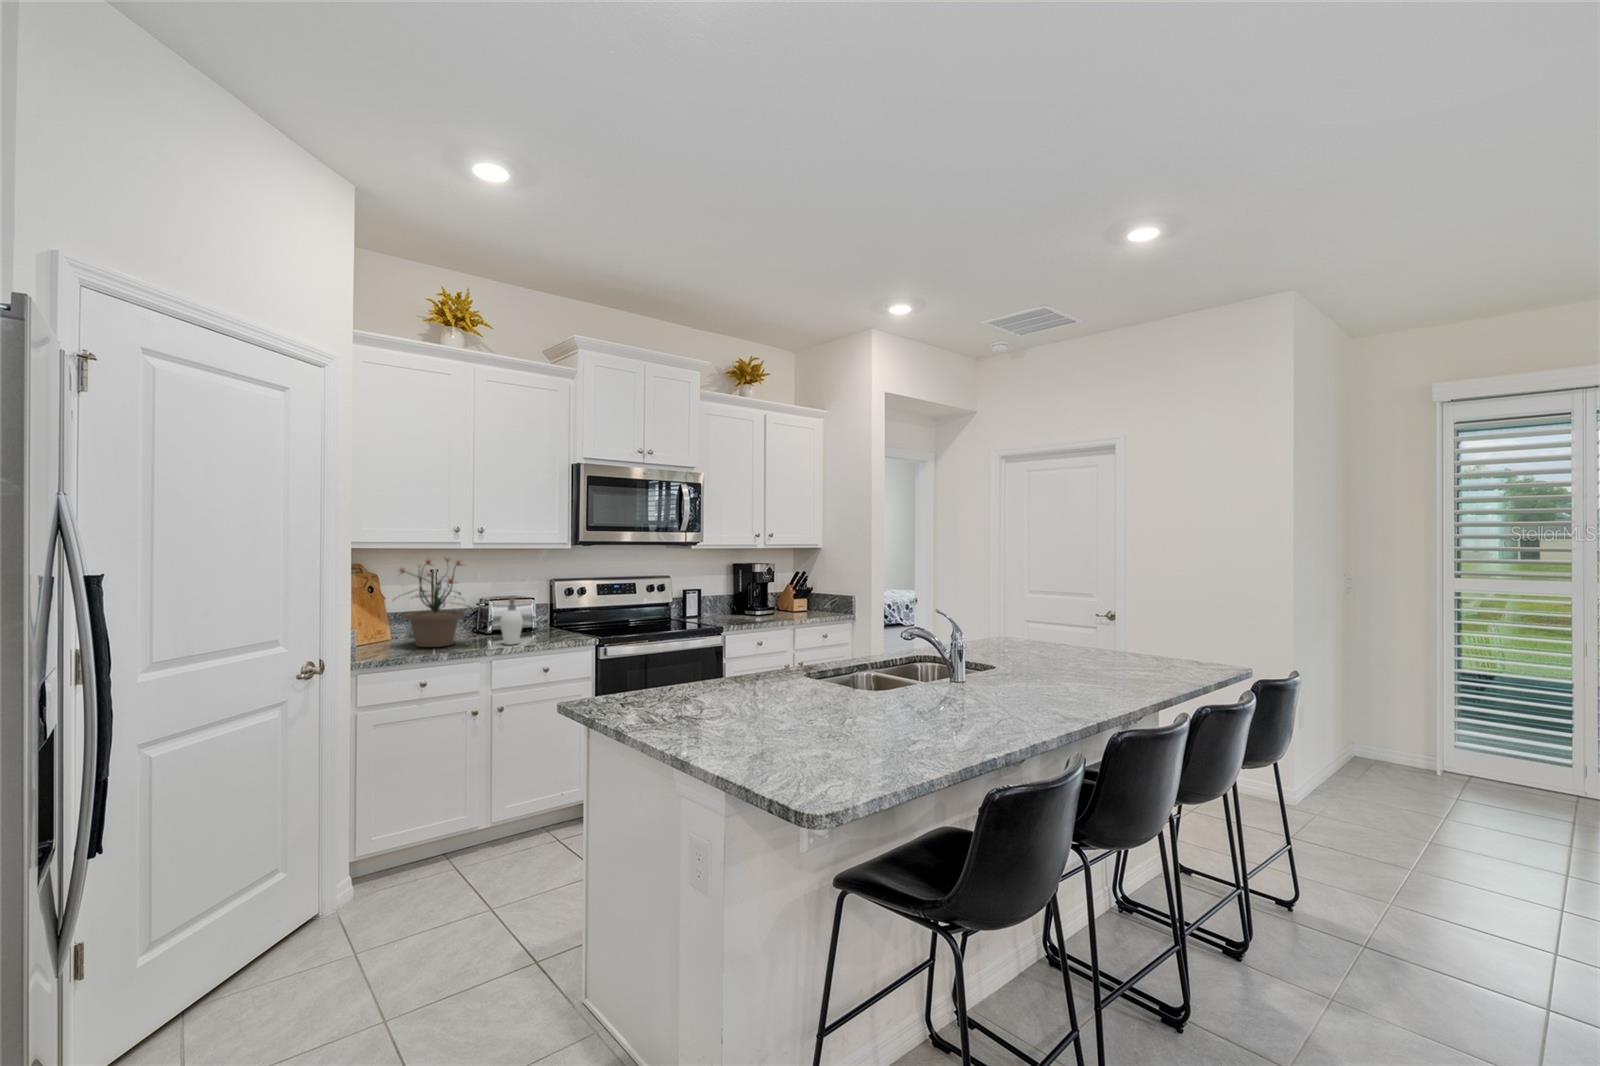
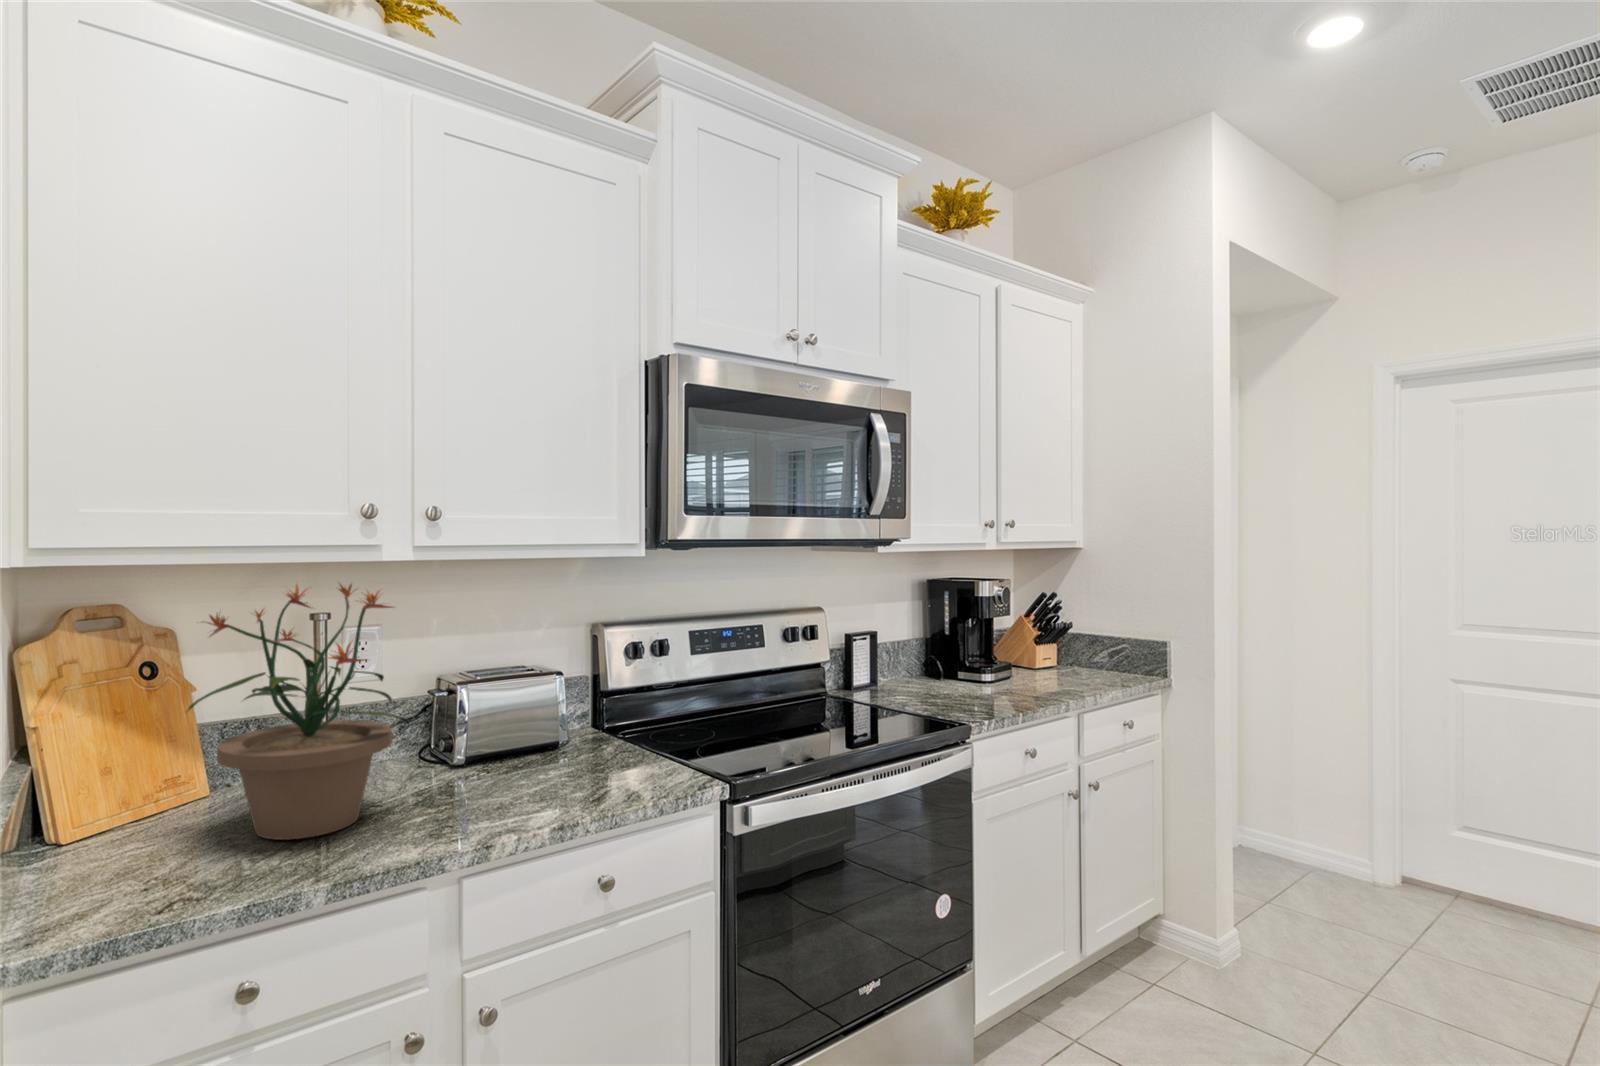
soap dispenser: present [500,596,523,645] -> none [485,686,550,818]

